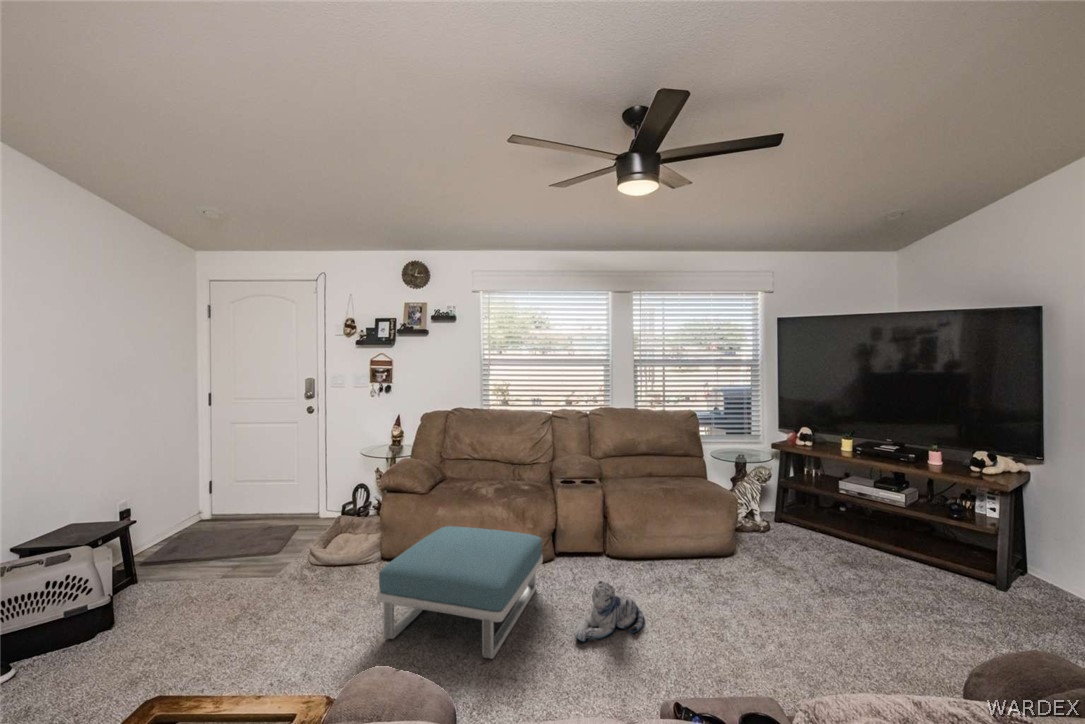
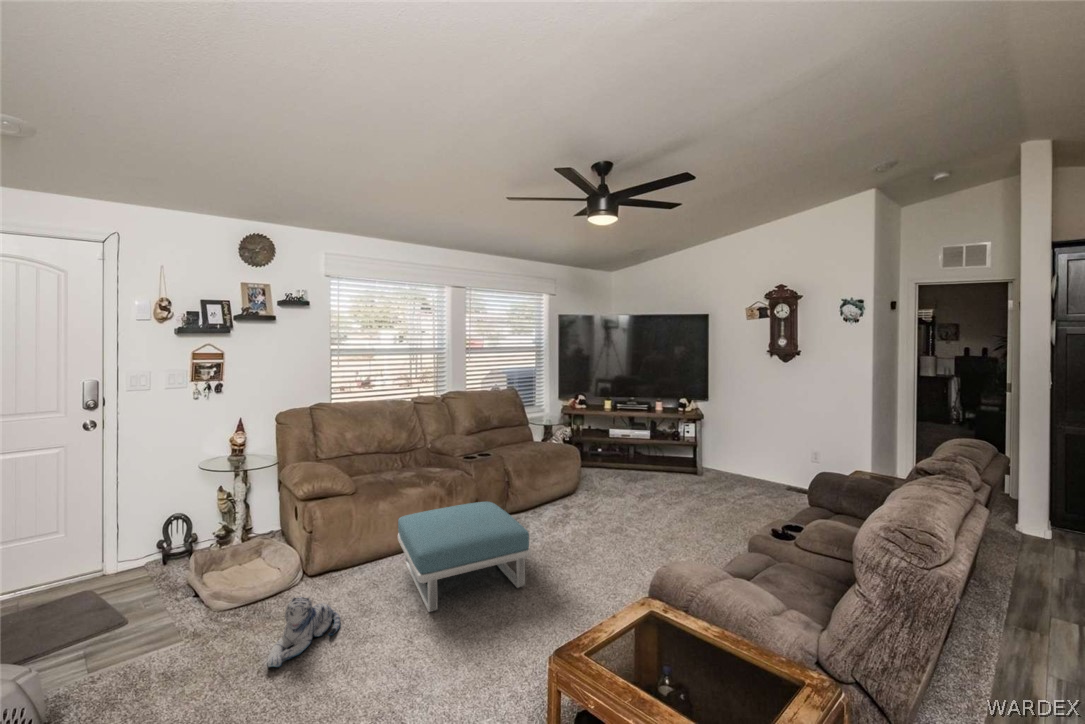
plush toy: present [574,581,644,642] -> present [267,597,340,667]

